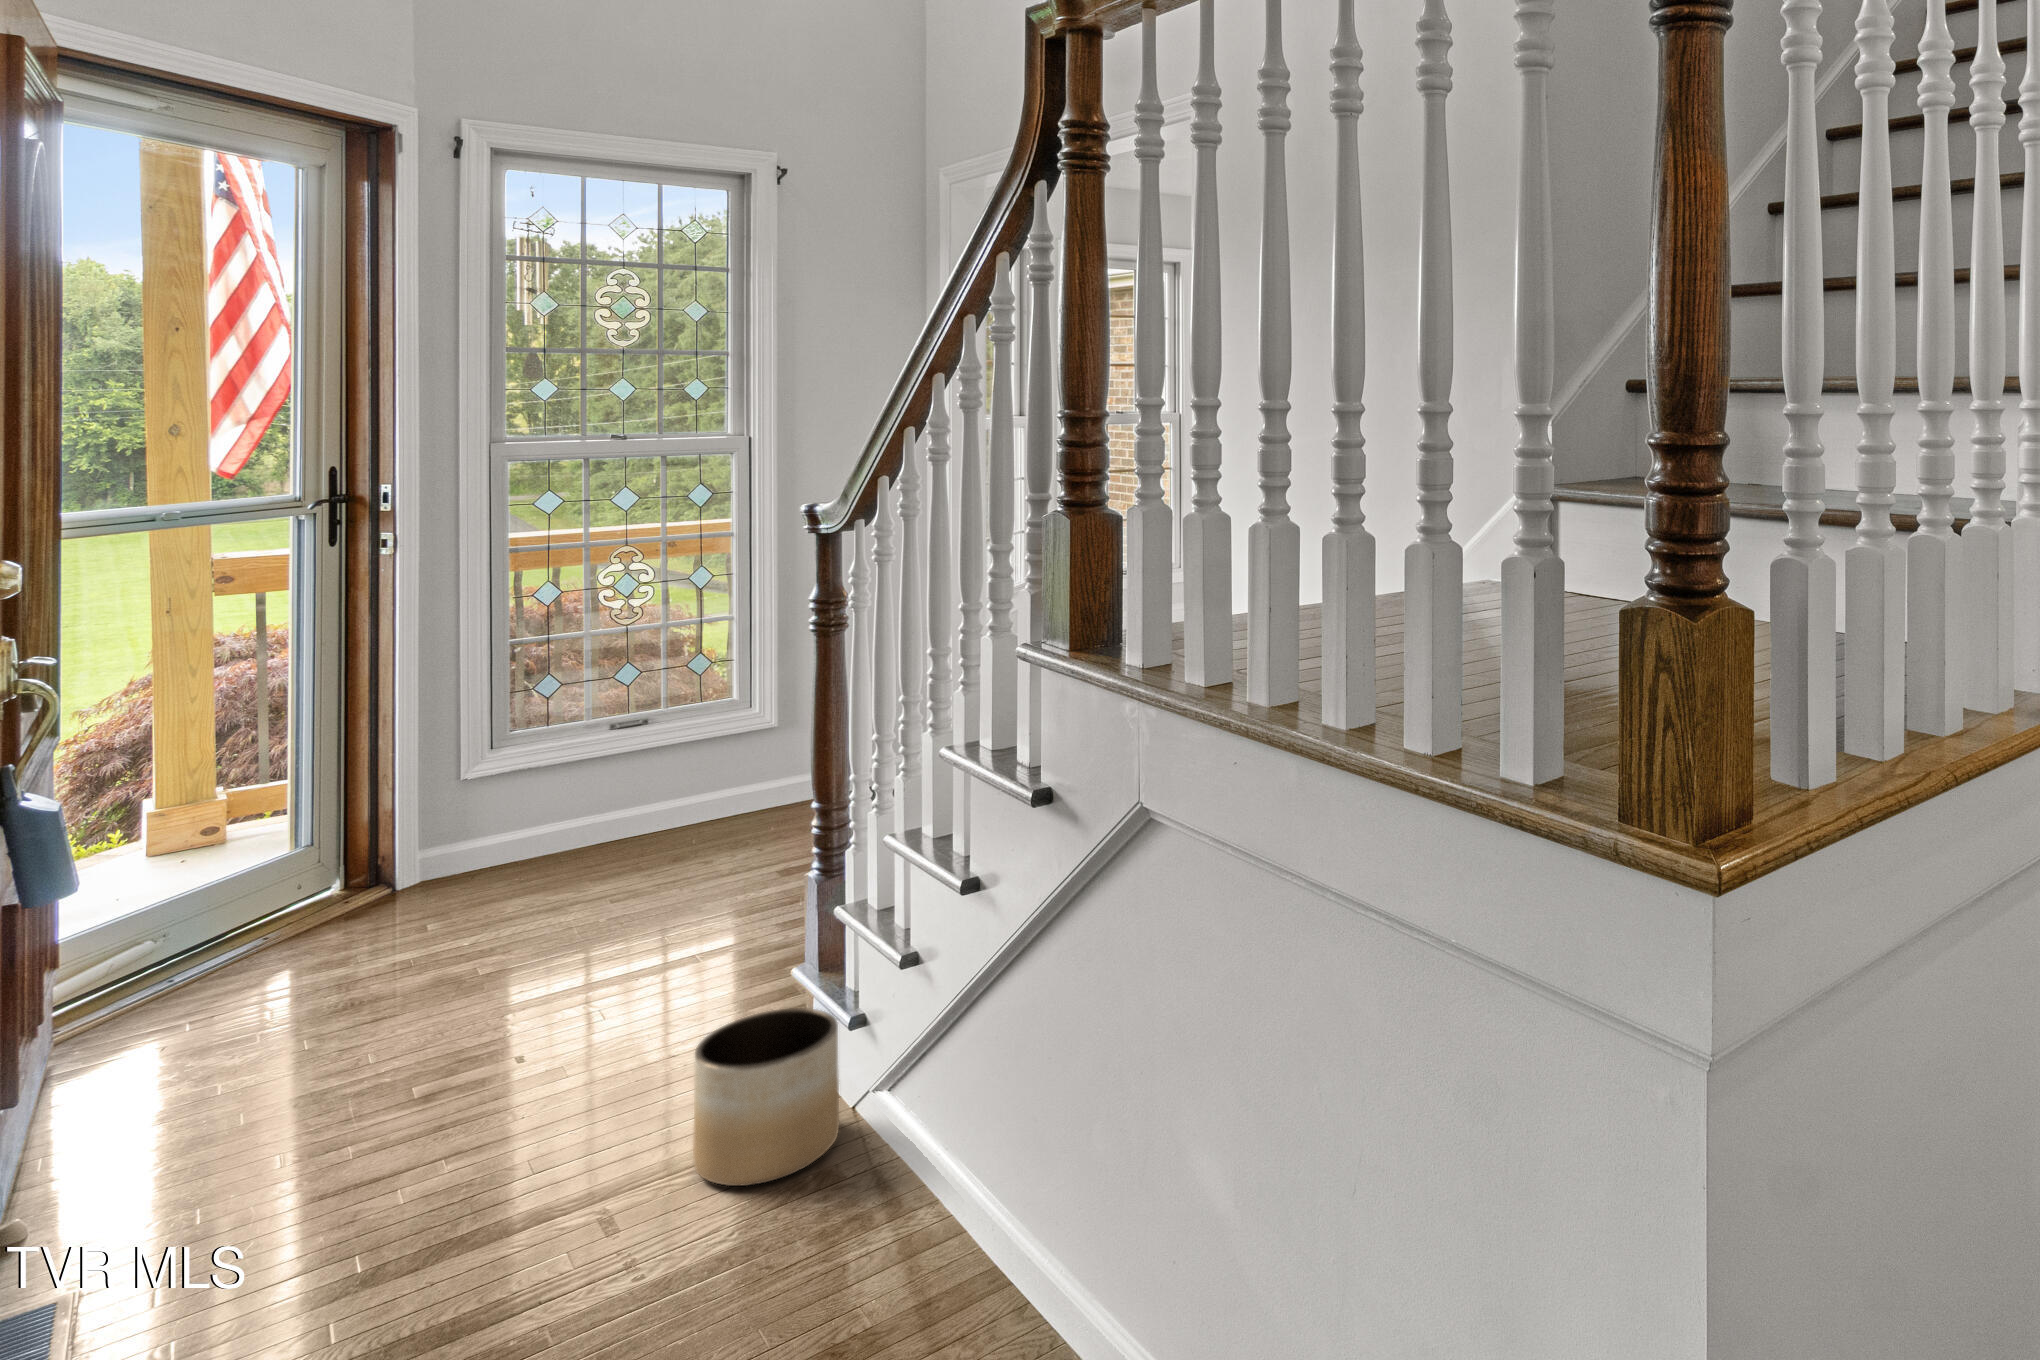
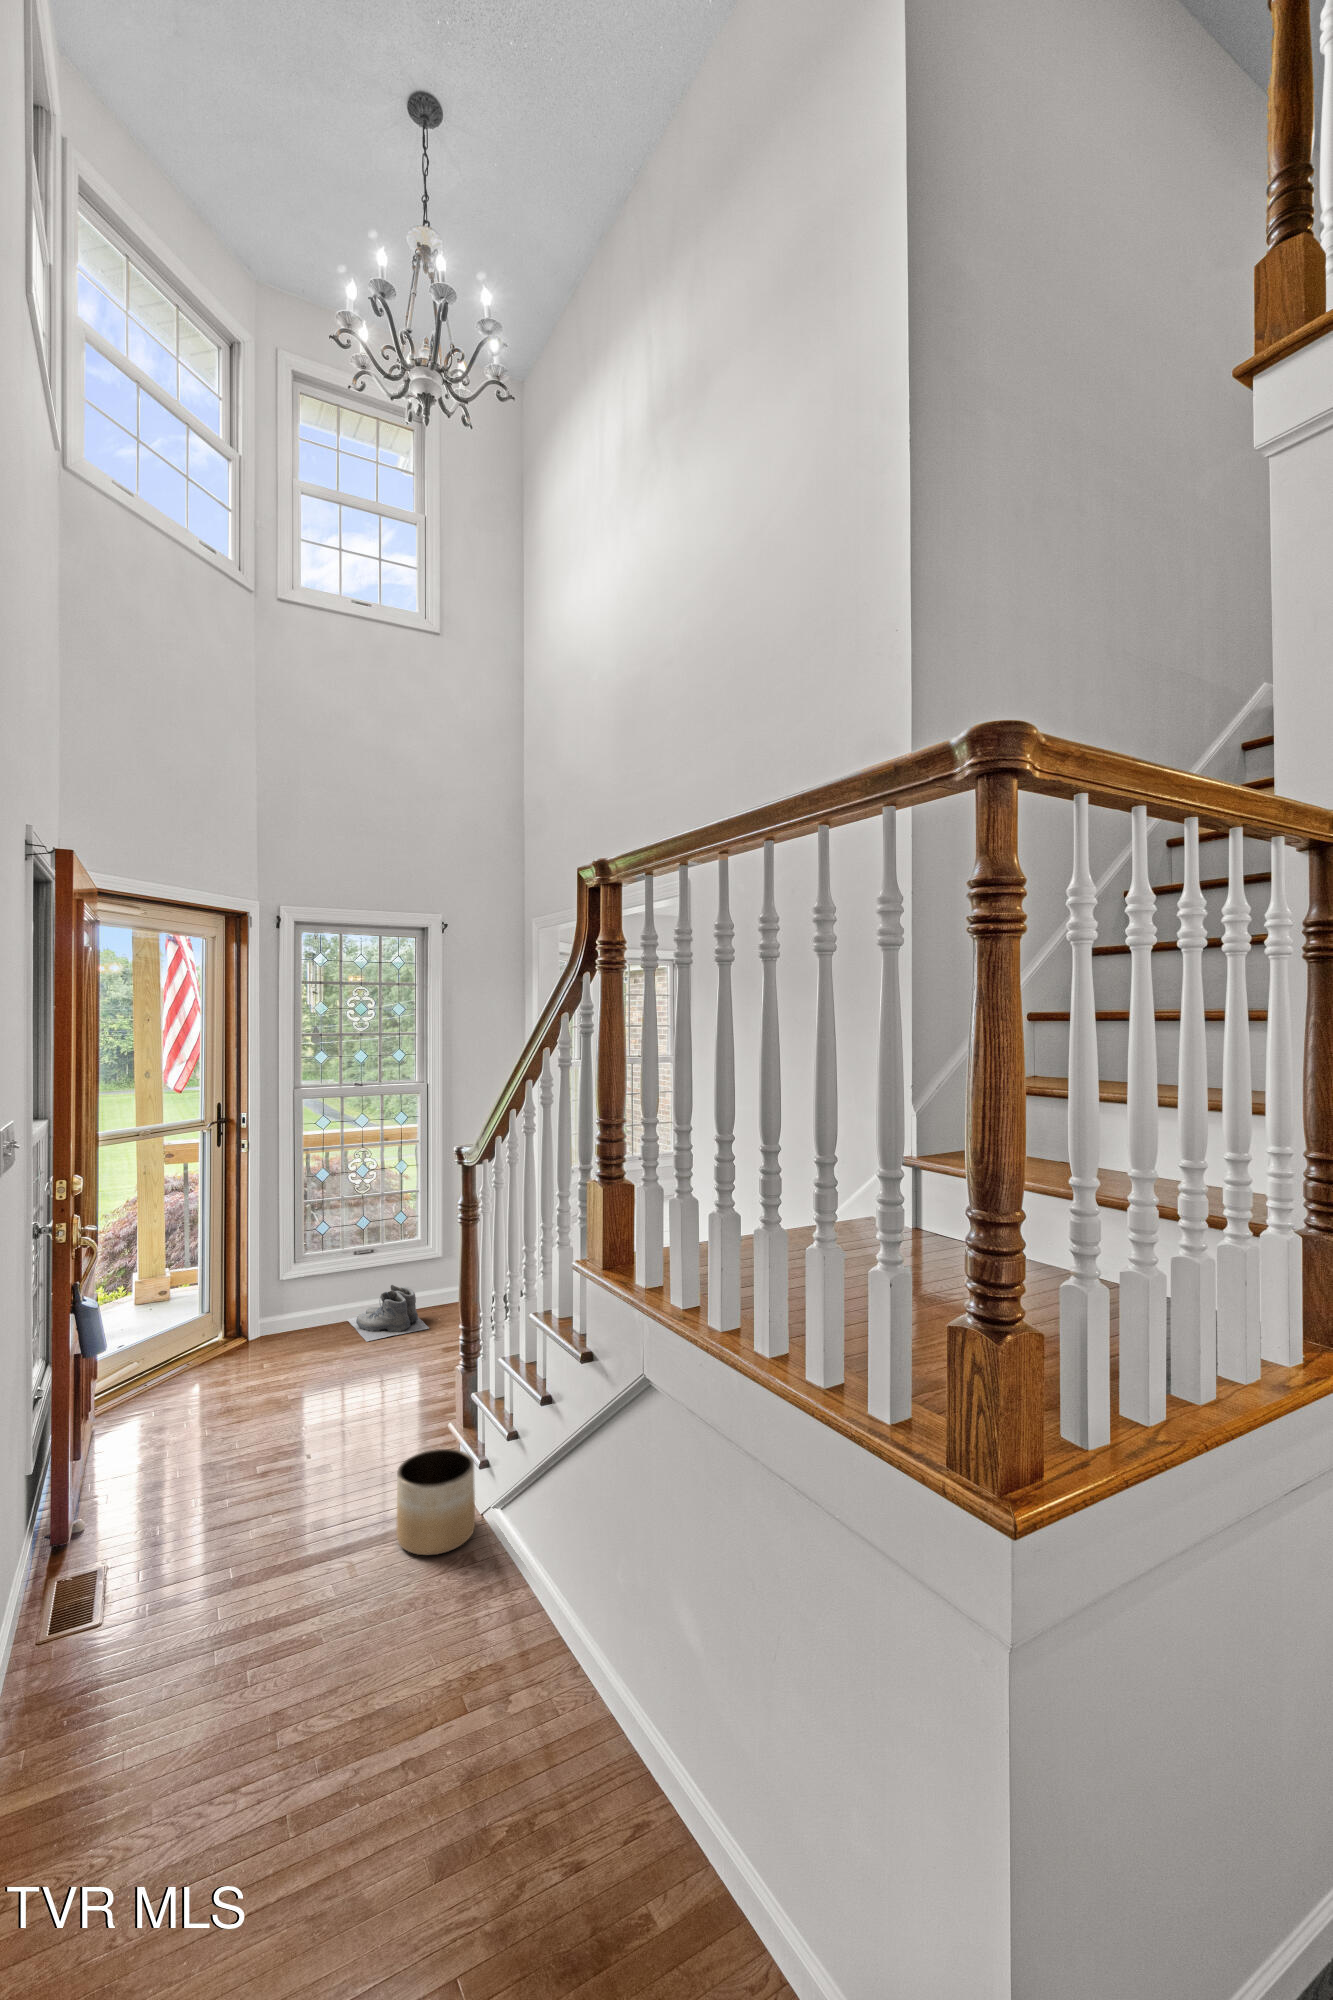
boots: none [591,777,751,875] -> present [347,1285,429,1342]

